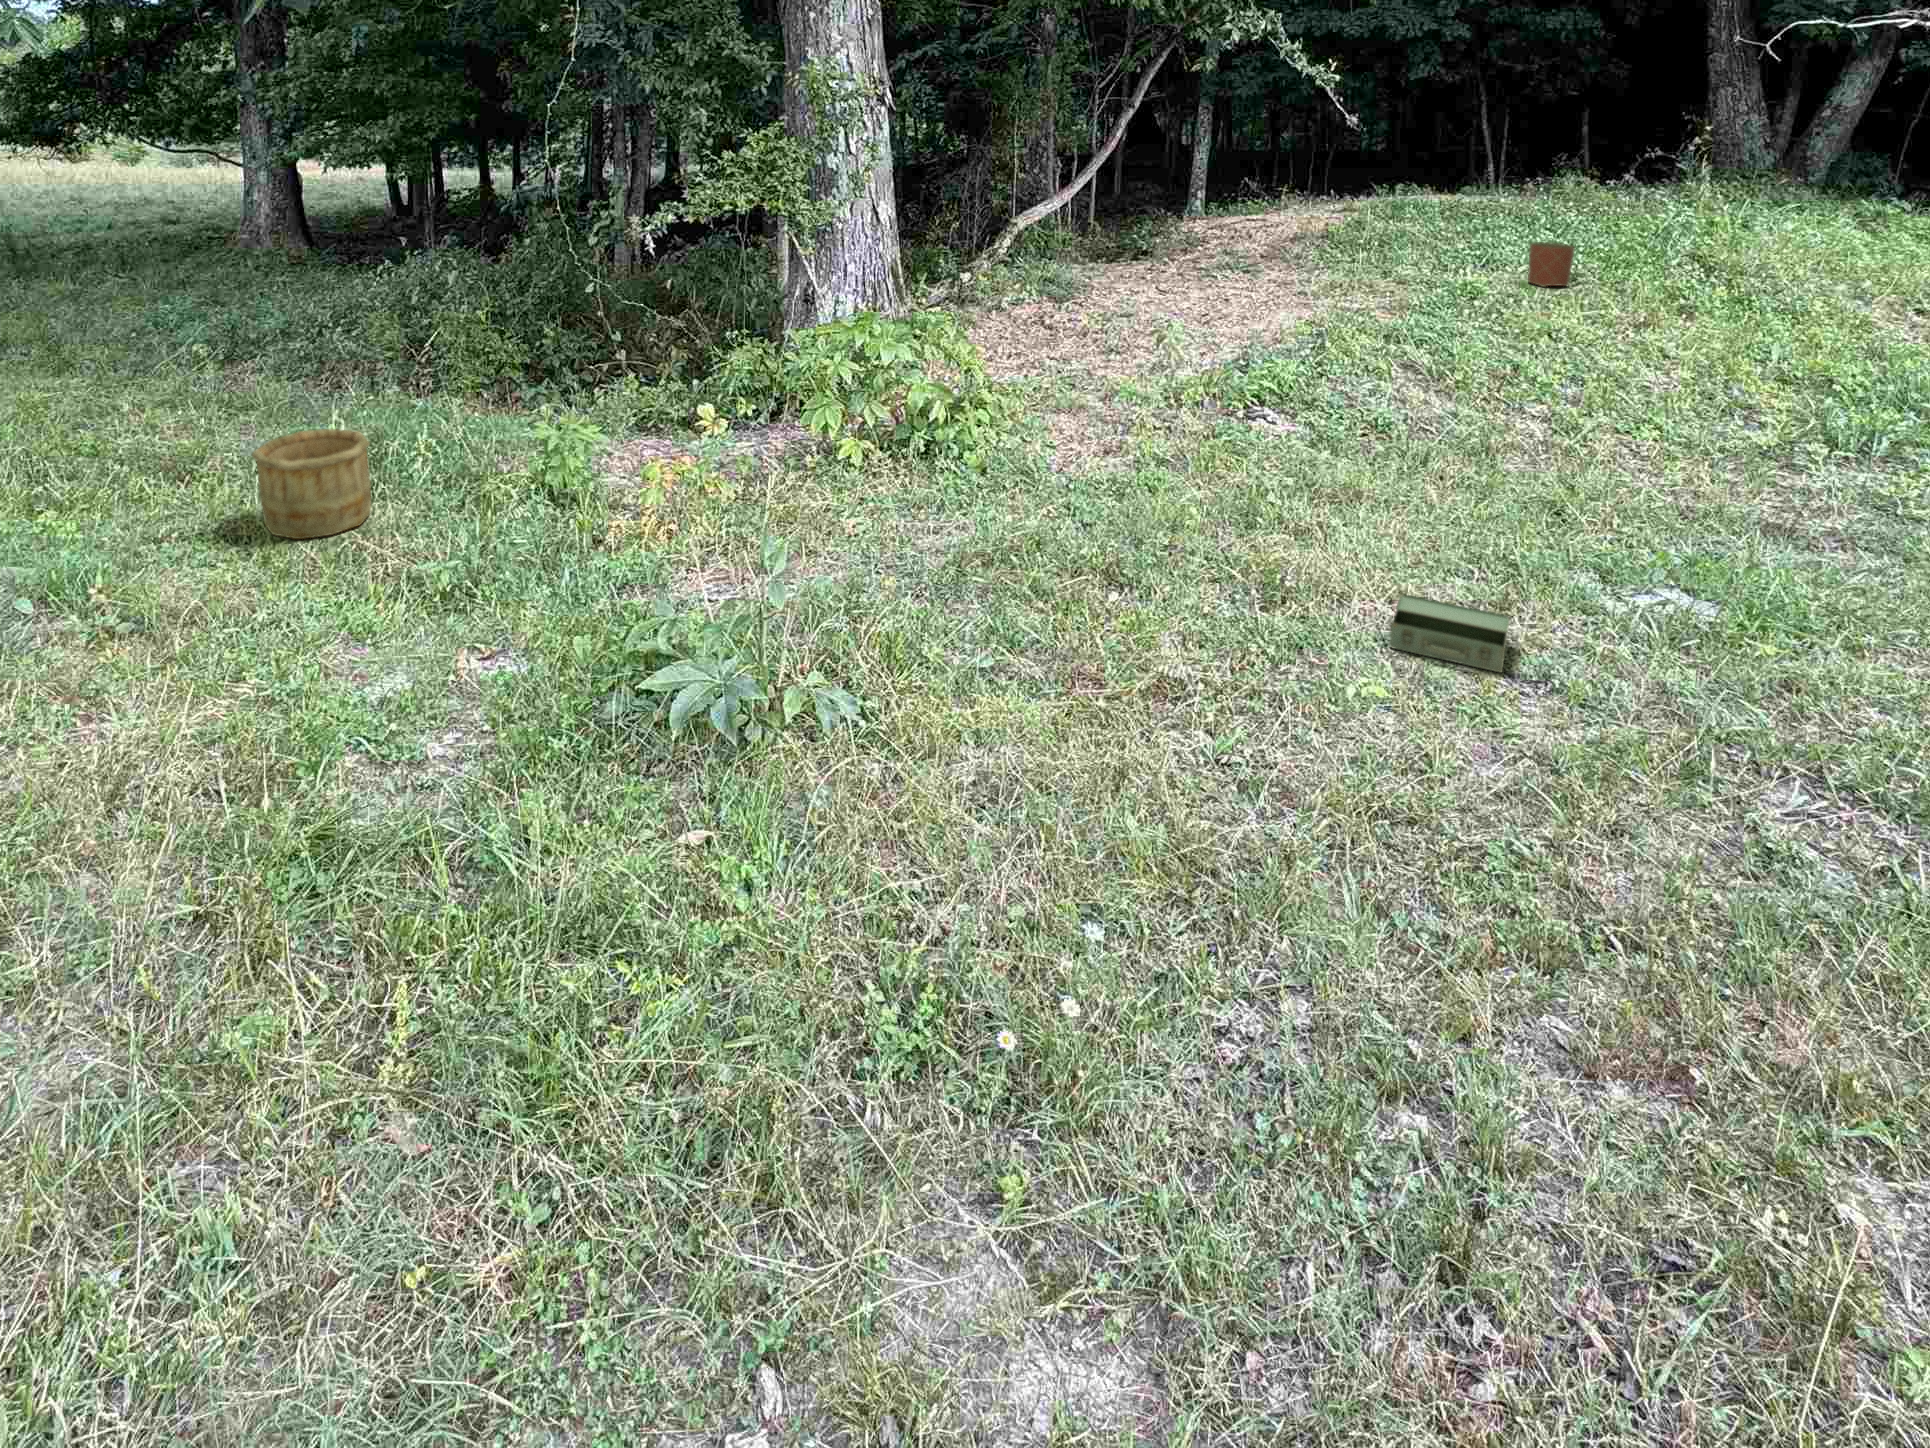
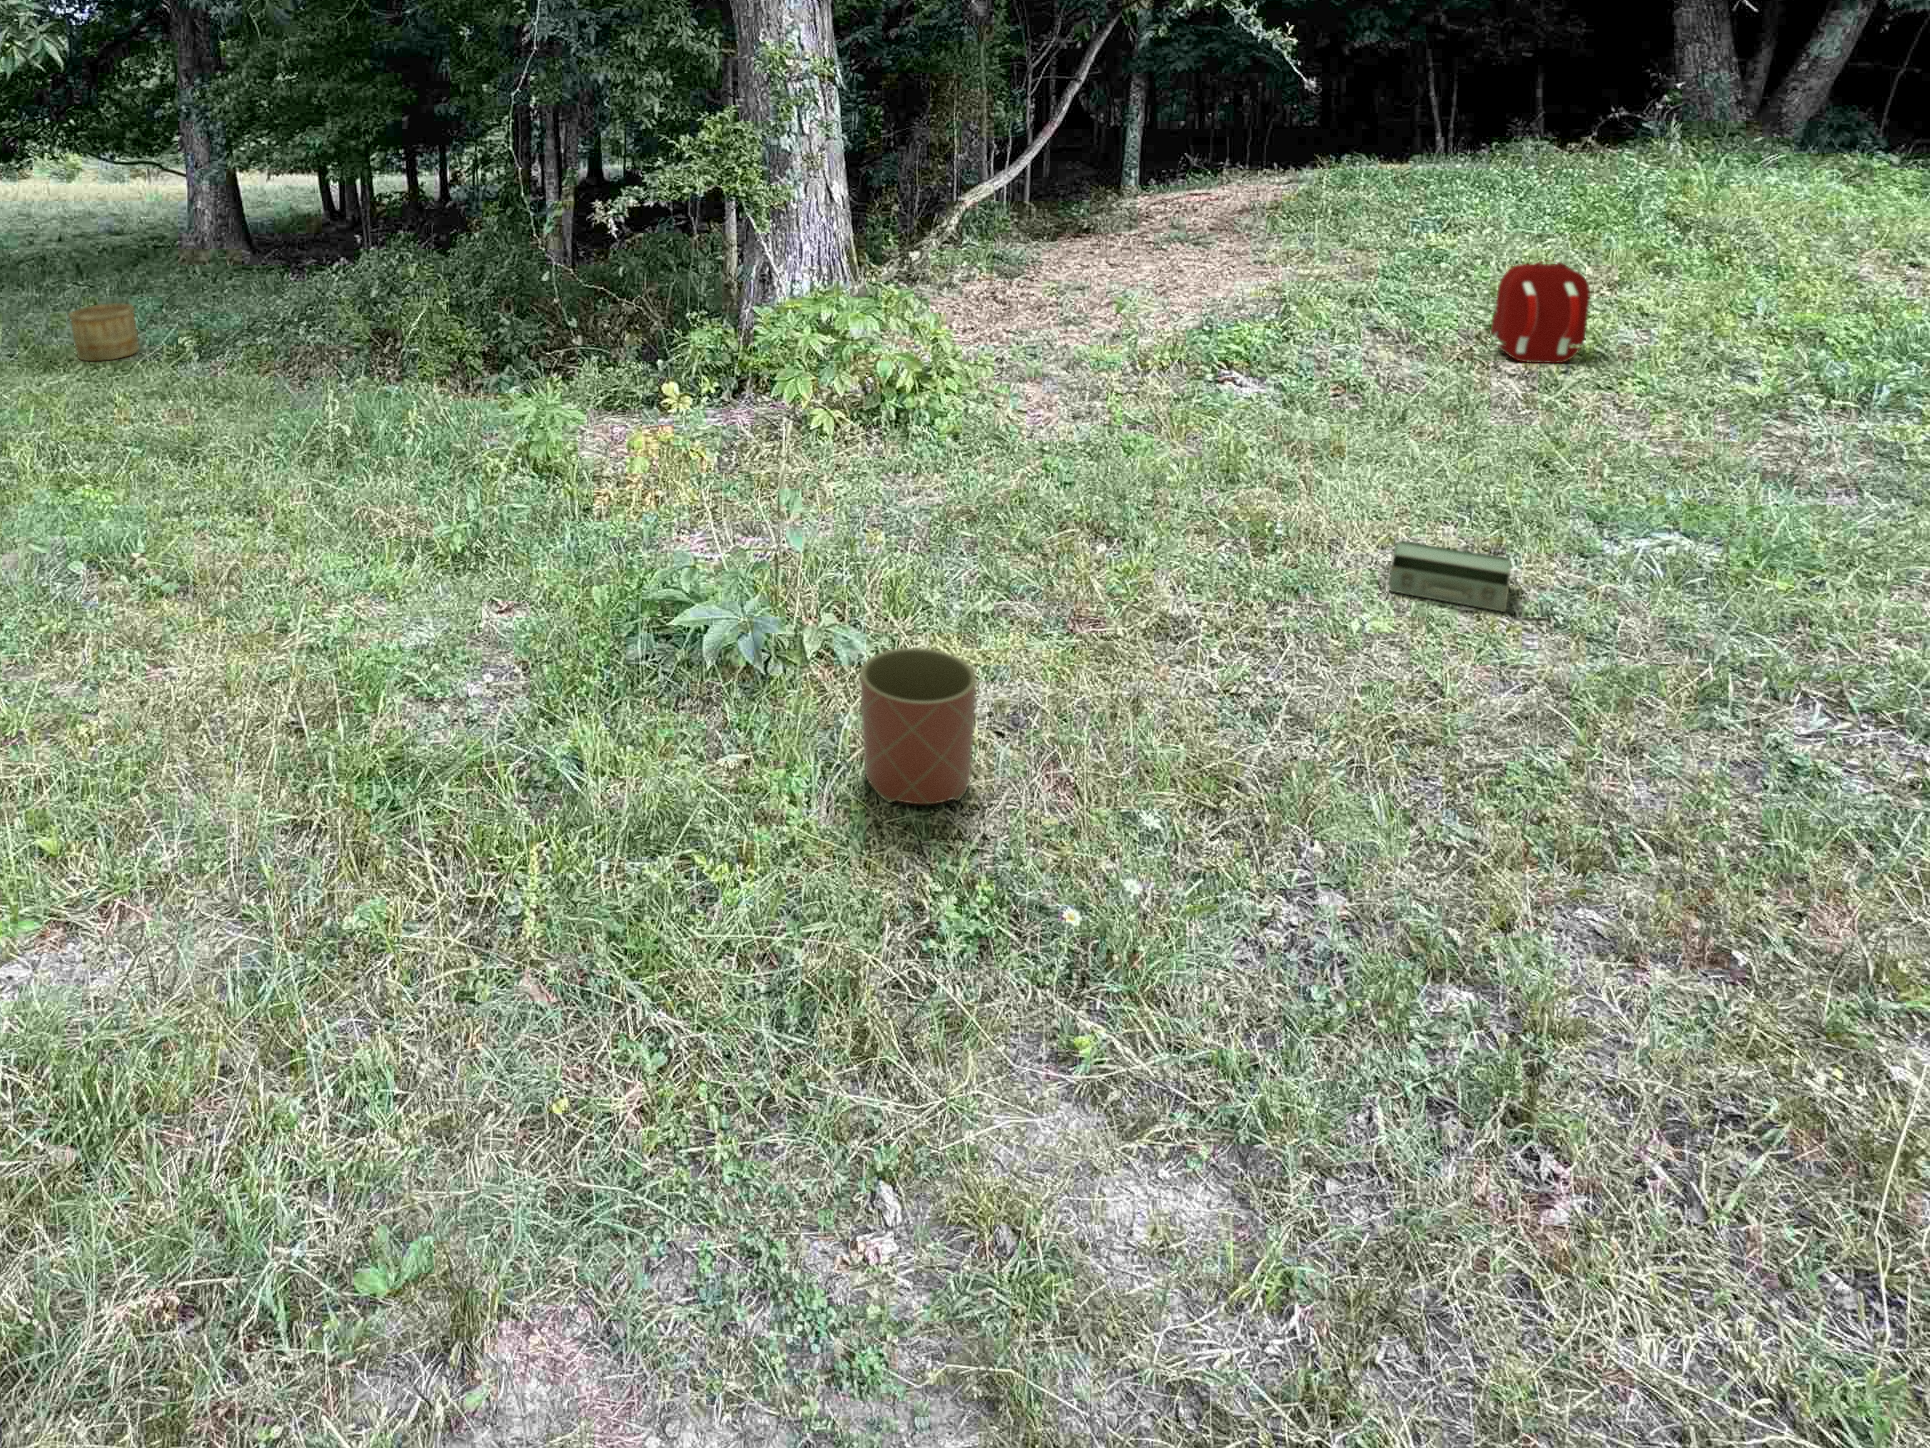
planter: present [1528,242,1575,287] -> present [860,648,977,804]
backpack: none [1516,301,1609,402] -> present [1491,260,1590,363]
wooden bucket: present [252,429,371,539] -> present [68,303,139,361]

